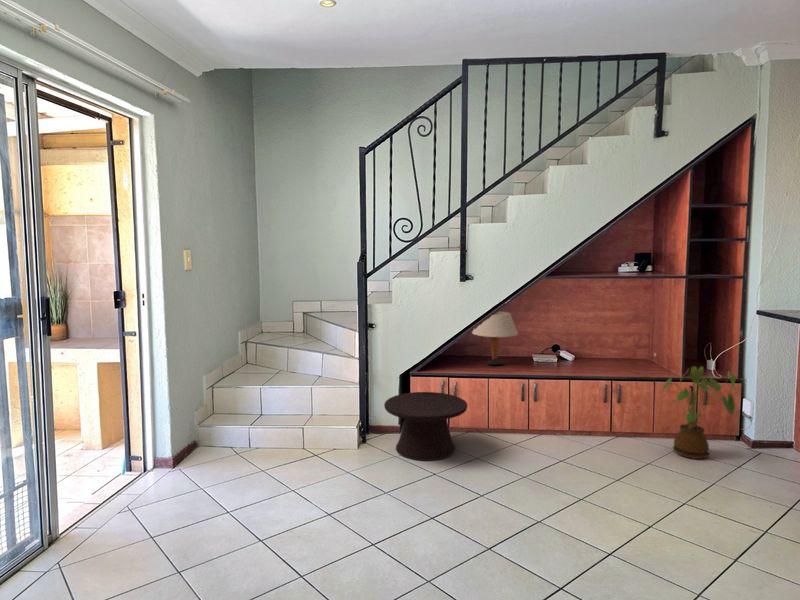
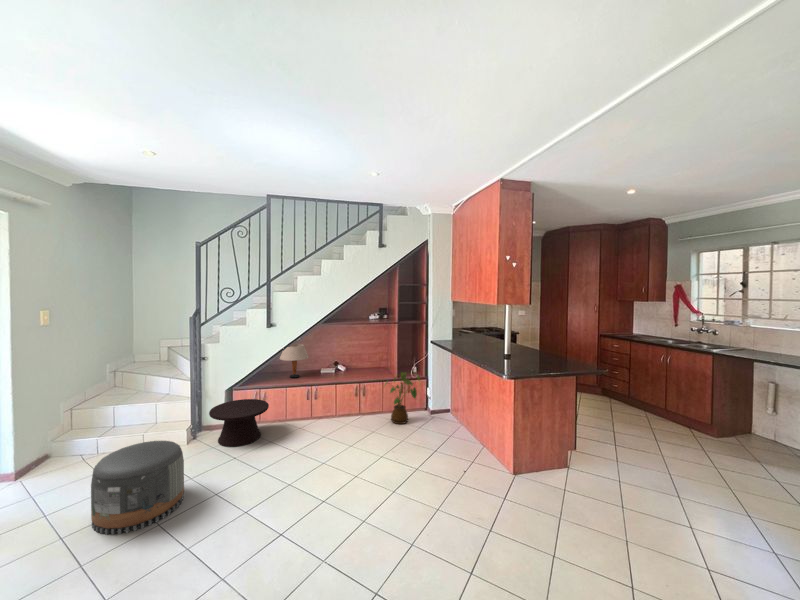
pouf: none [272,435,377,557] -> present [91,441,184,535]

